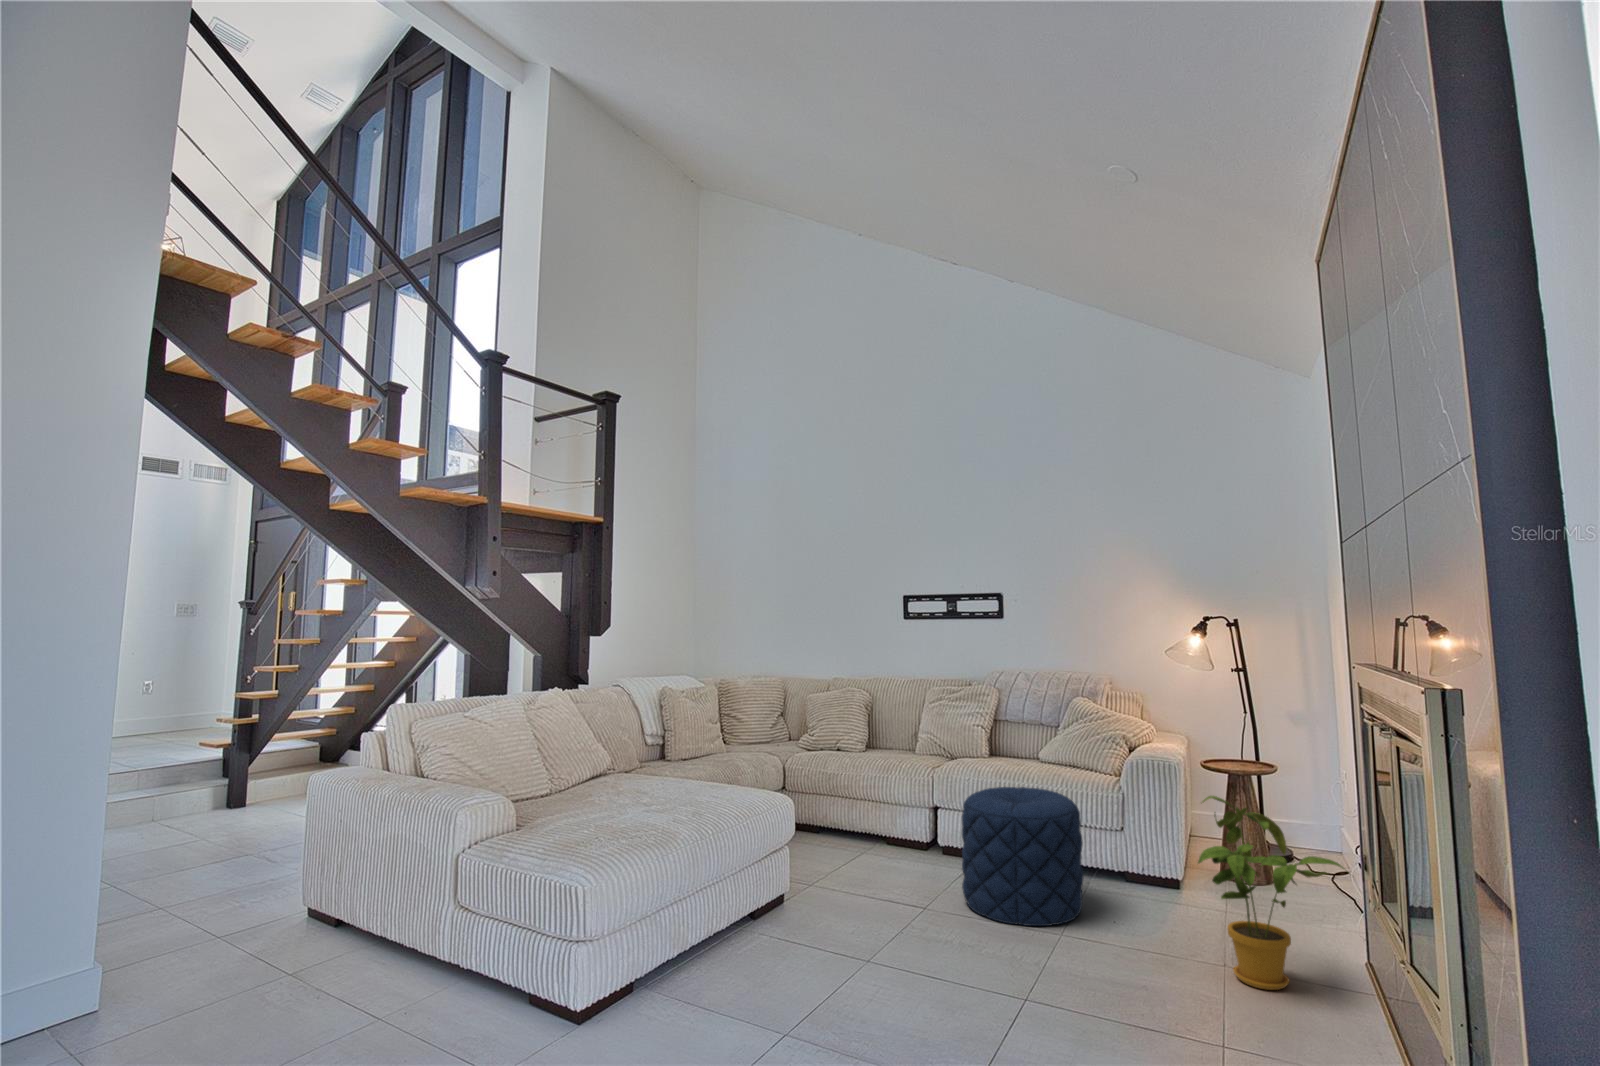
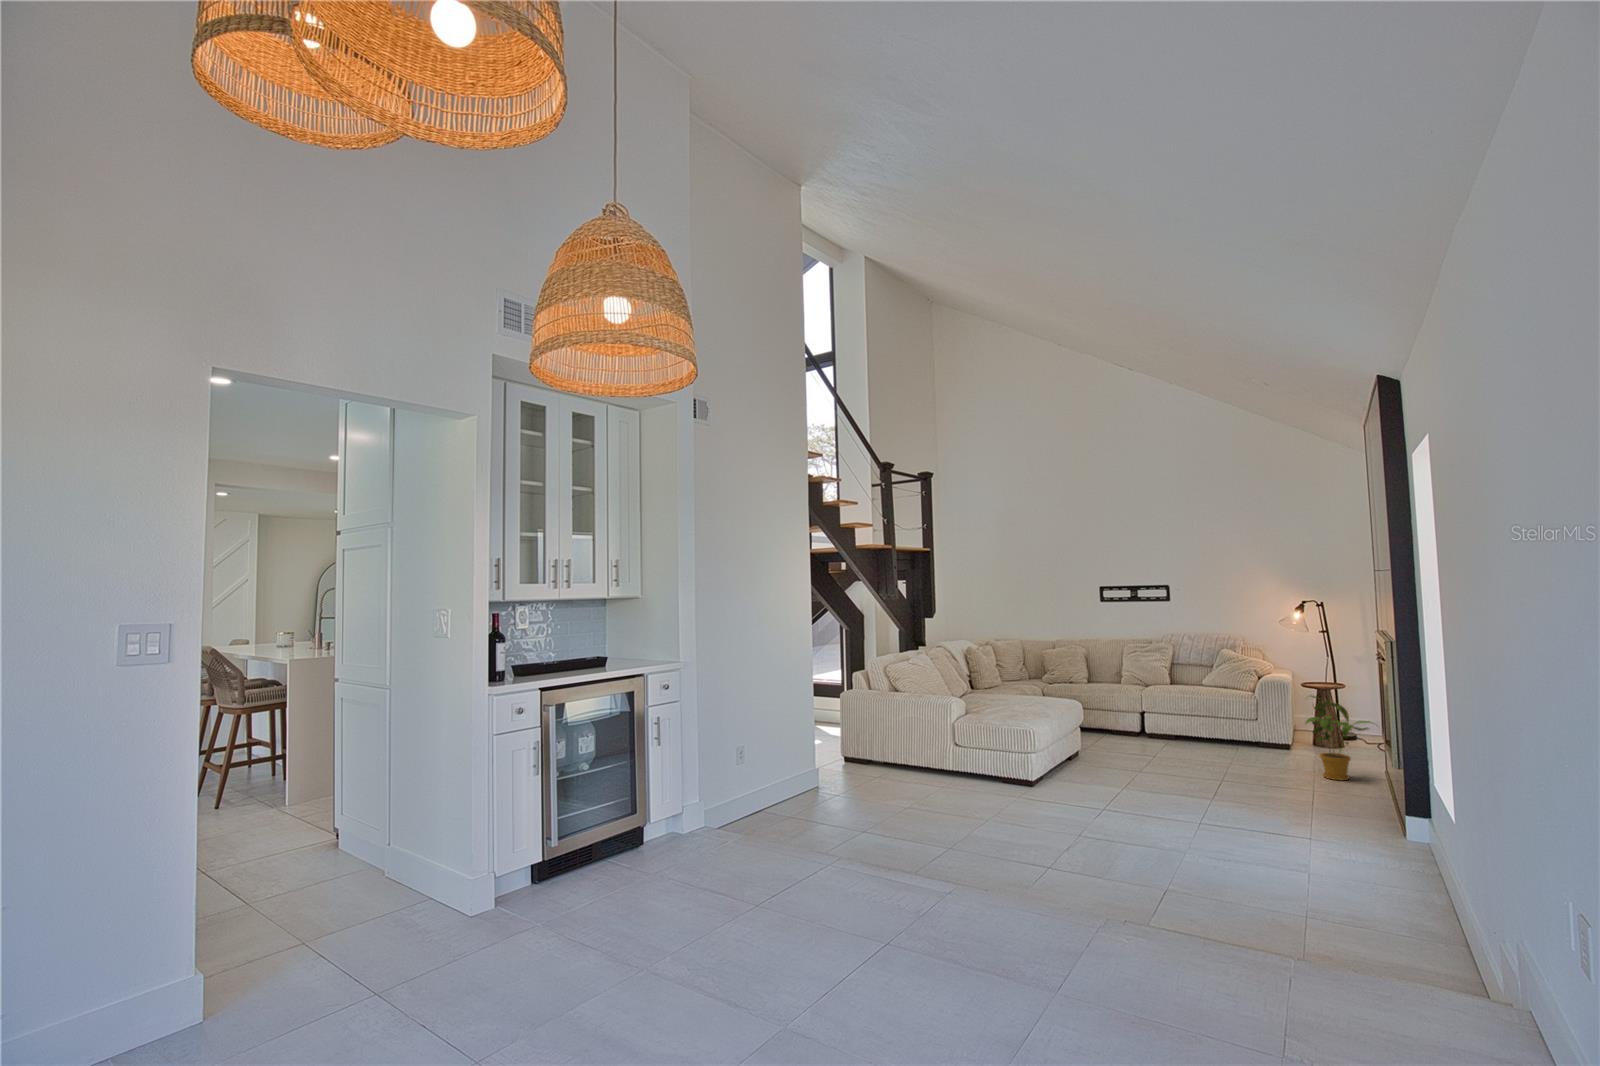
pouf: present [962,787,1083,926] -> none [1172,697,1240,762]

